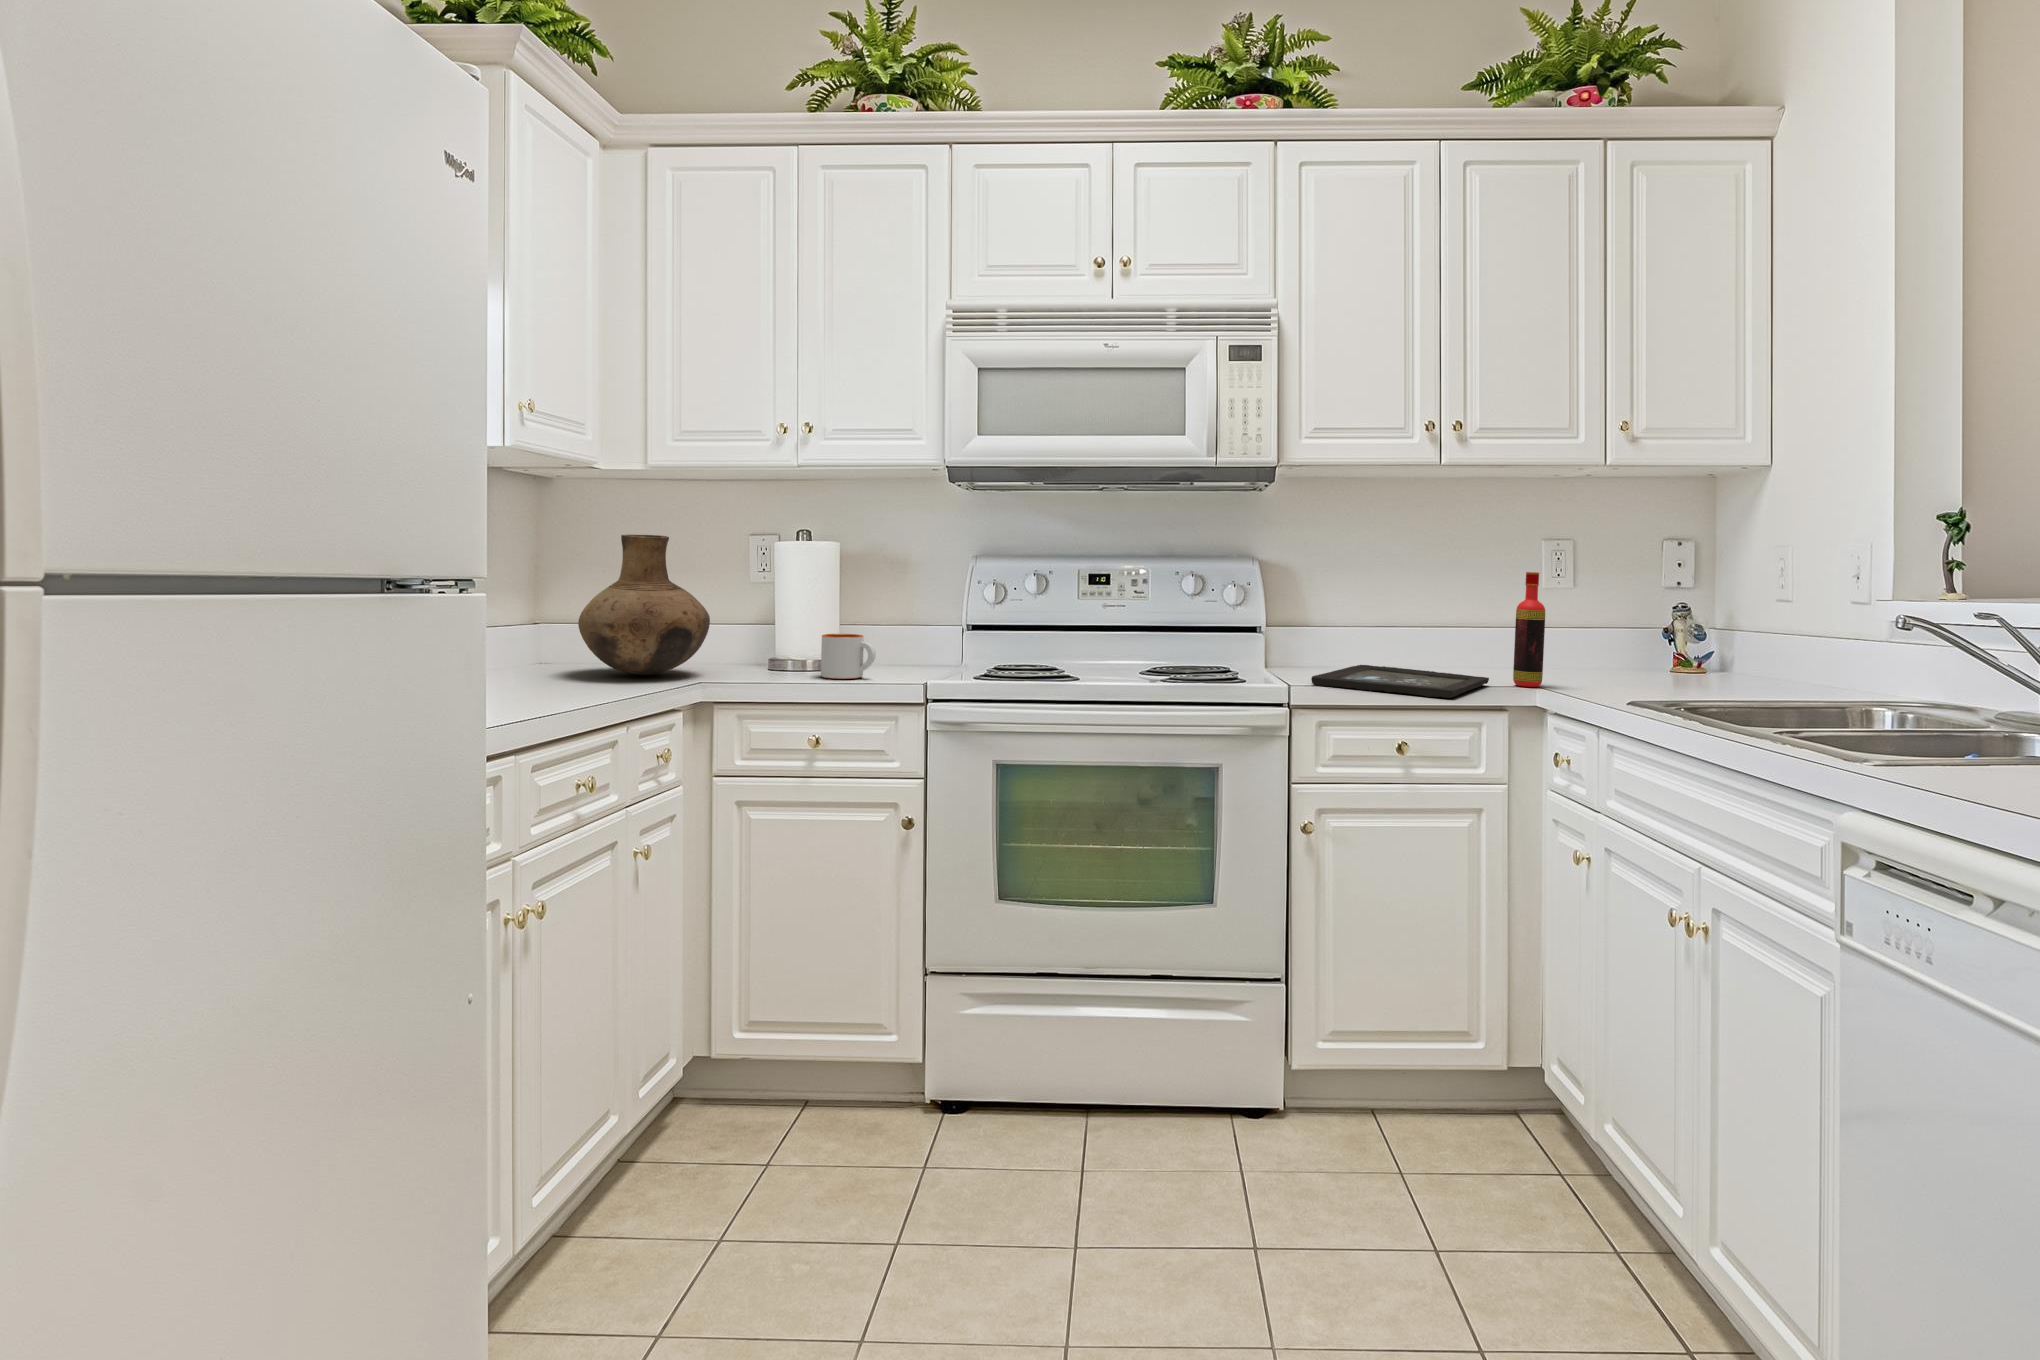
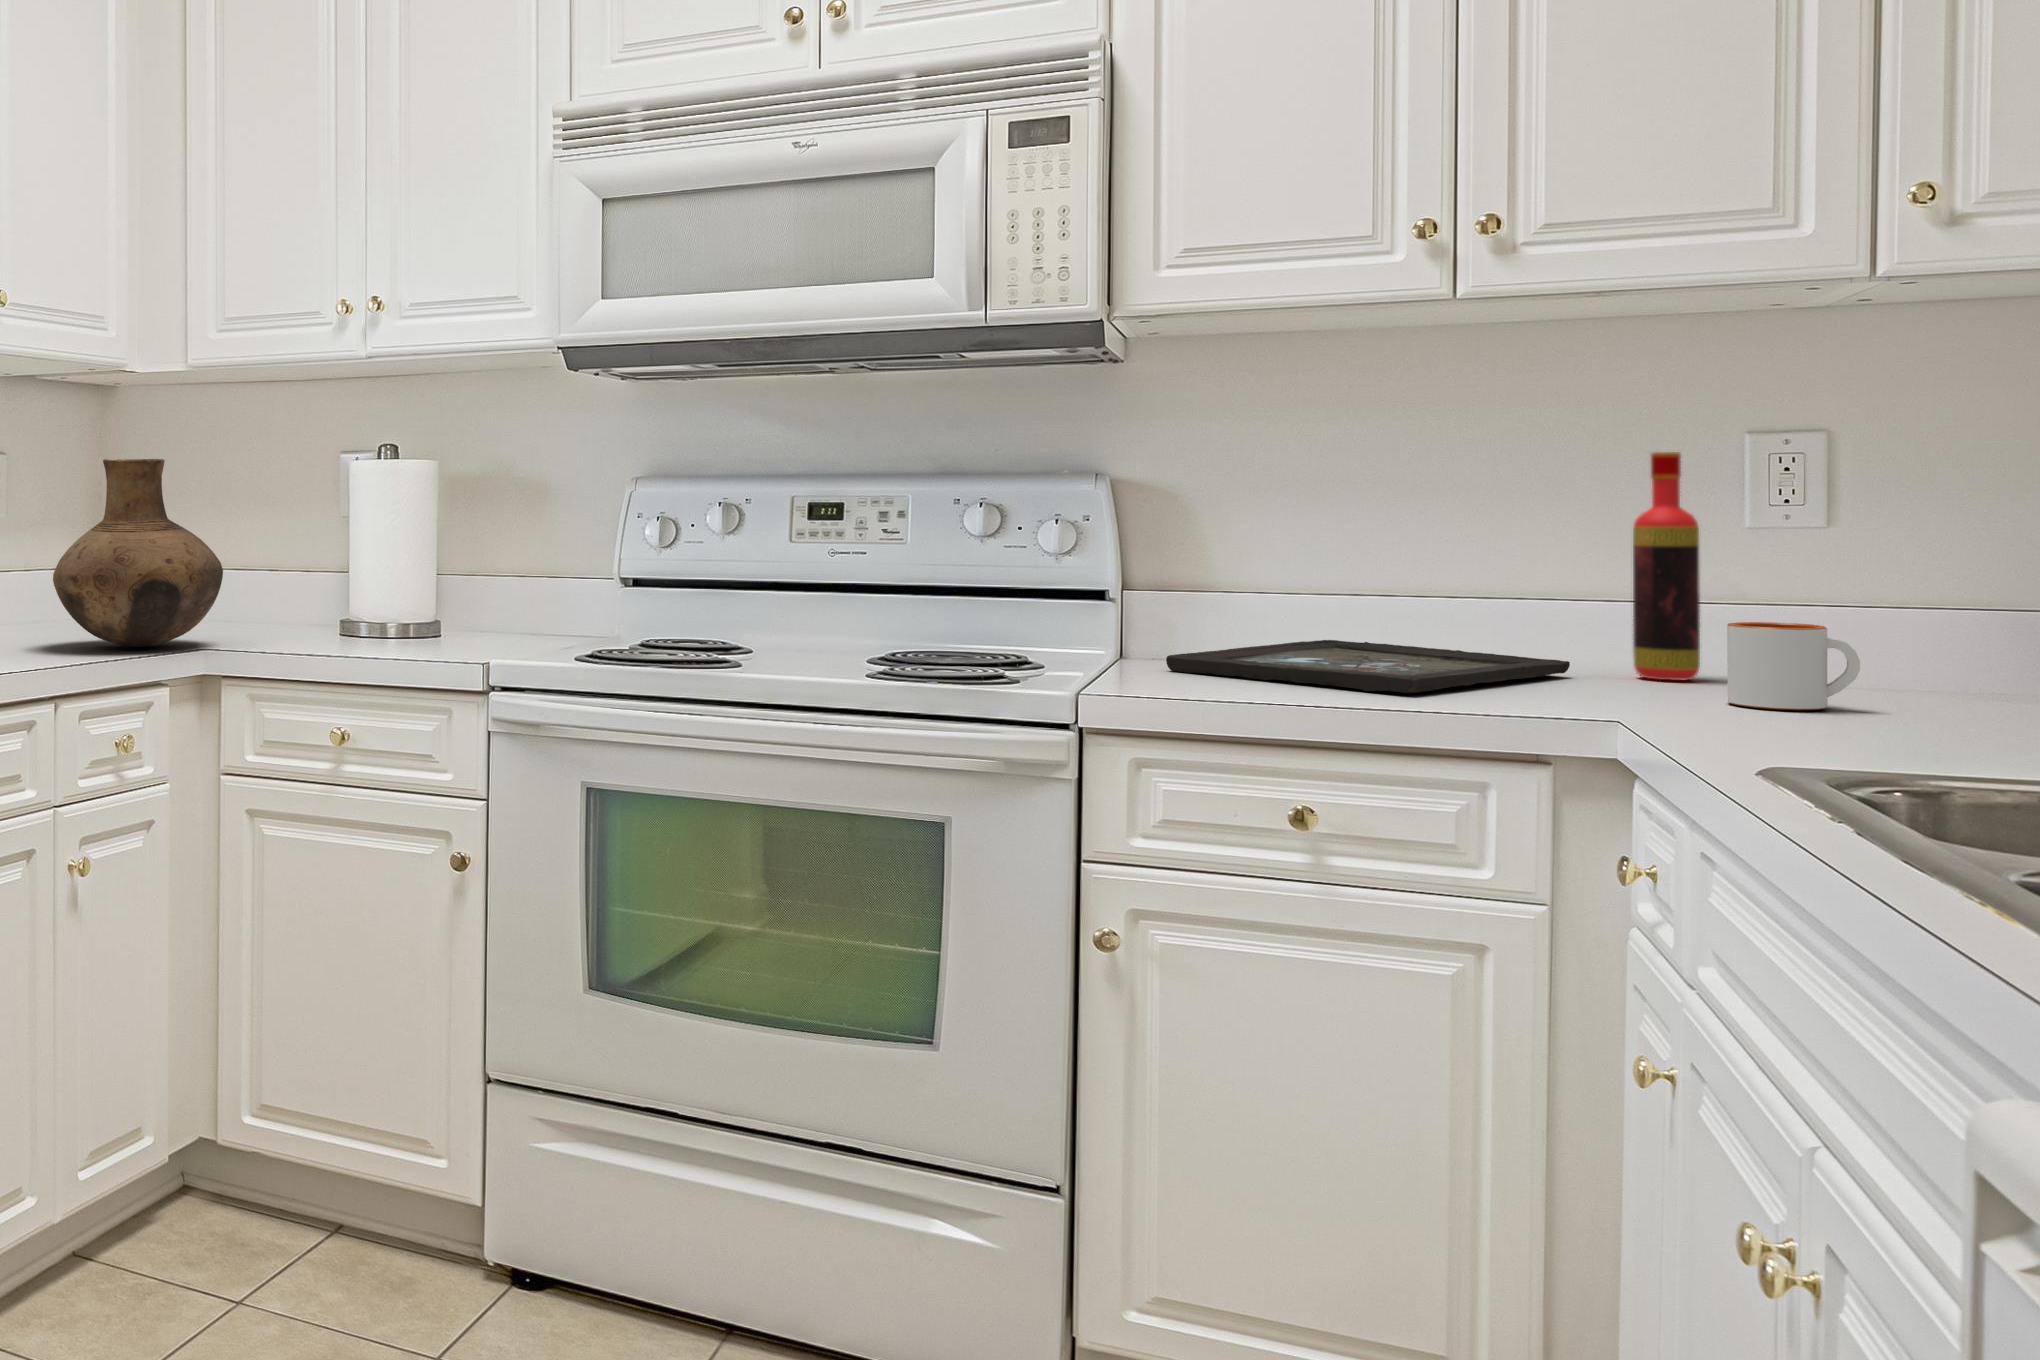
mug: present [821,634,876,679] -> present [1727,622,1860,710]

